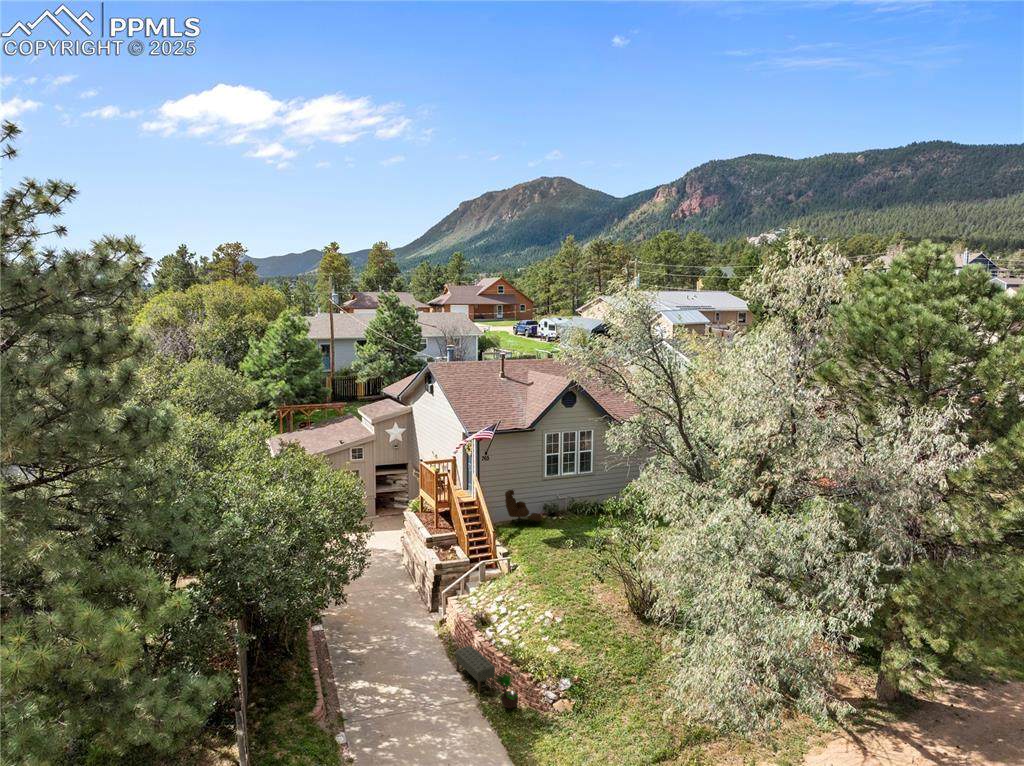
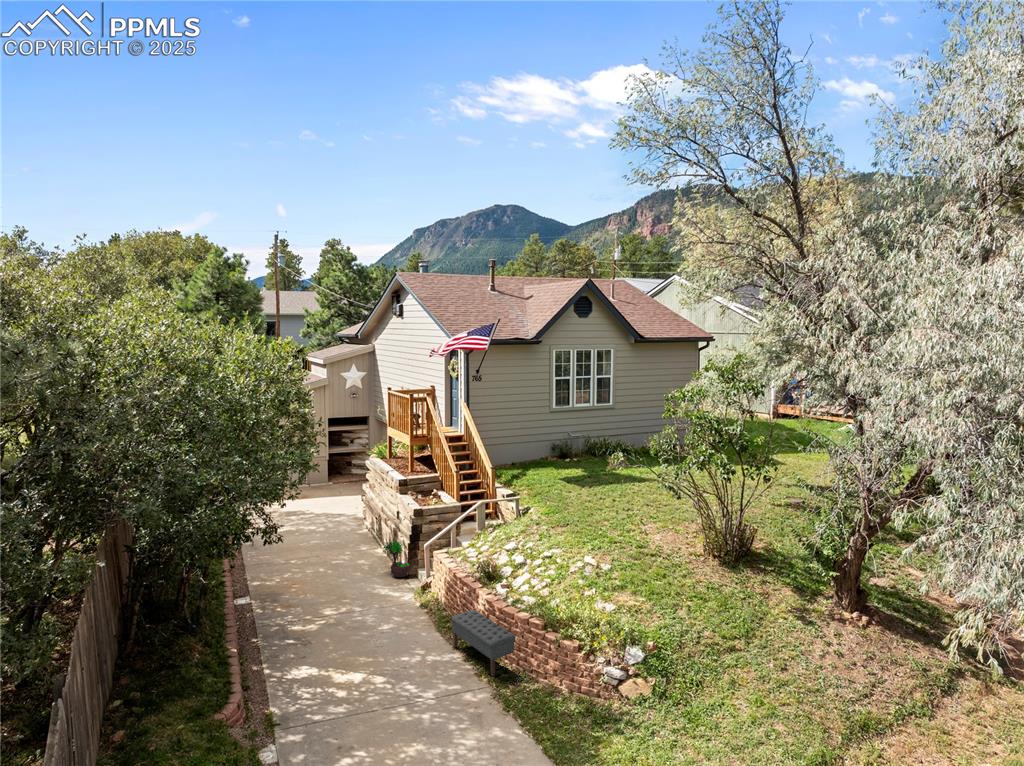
lounge chair: present [505,490,542,525] -> none [503,424,551,469]
potted tree: present [494,673,519,708] -> present [383,540,410,577]

